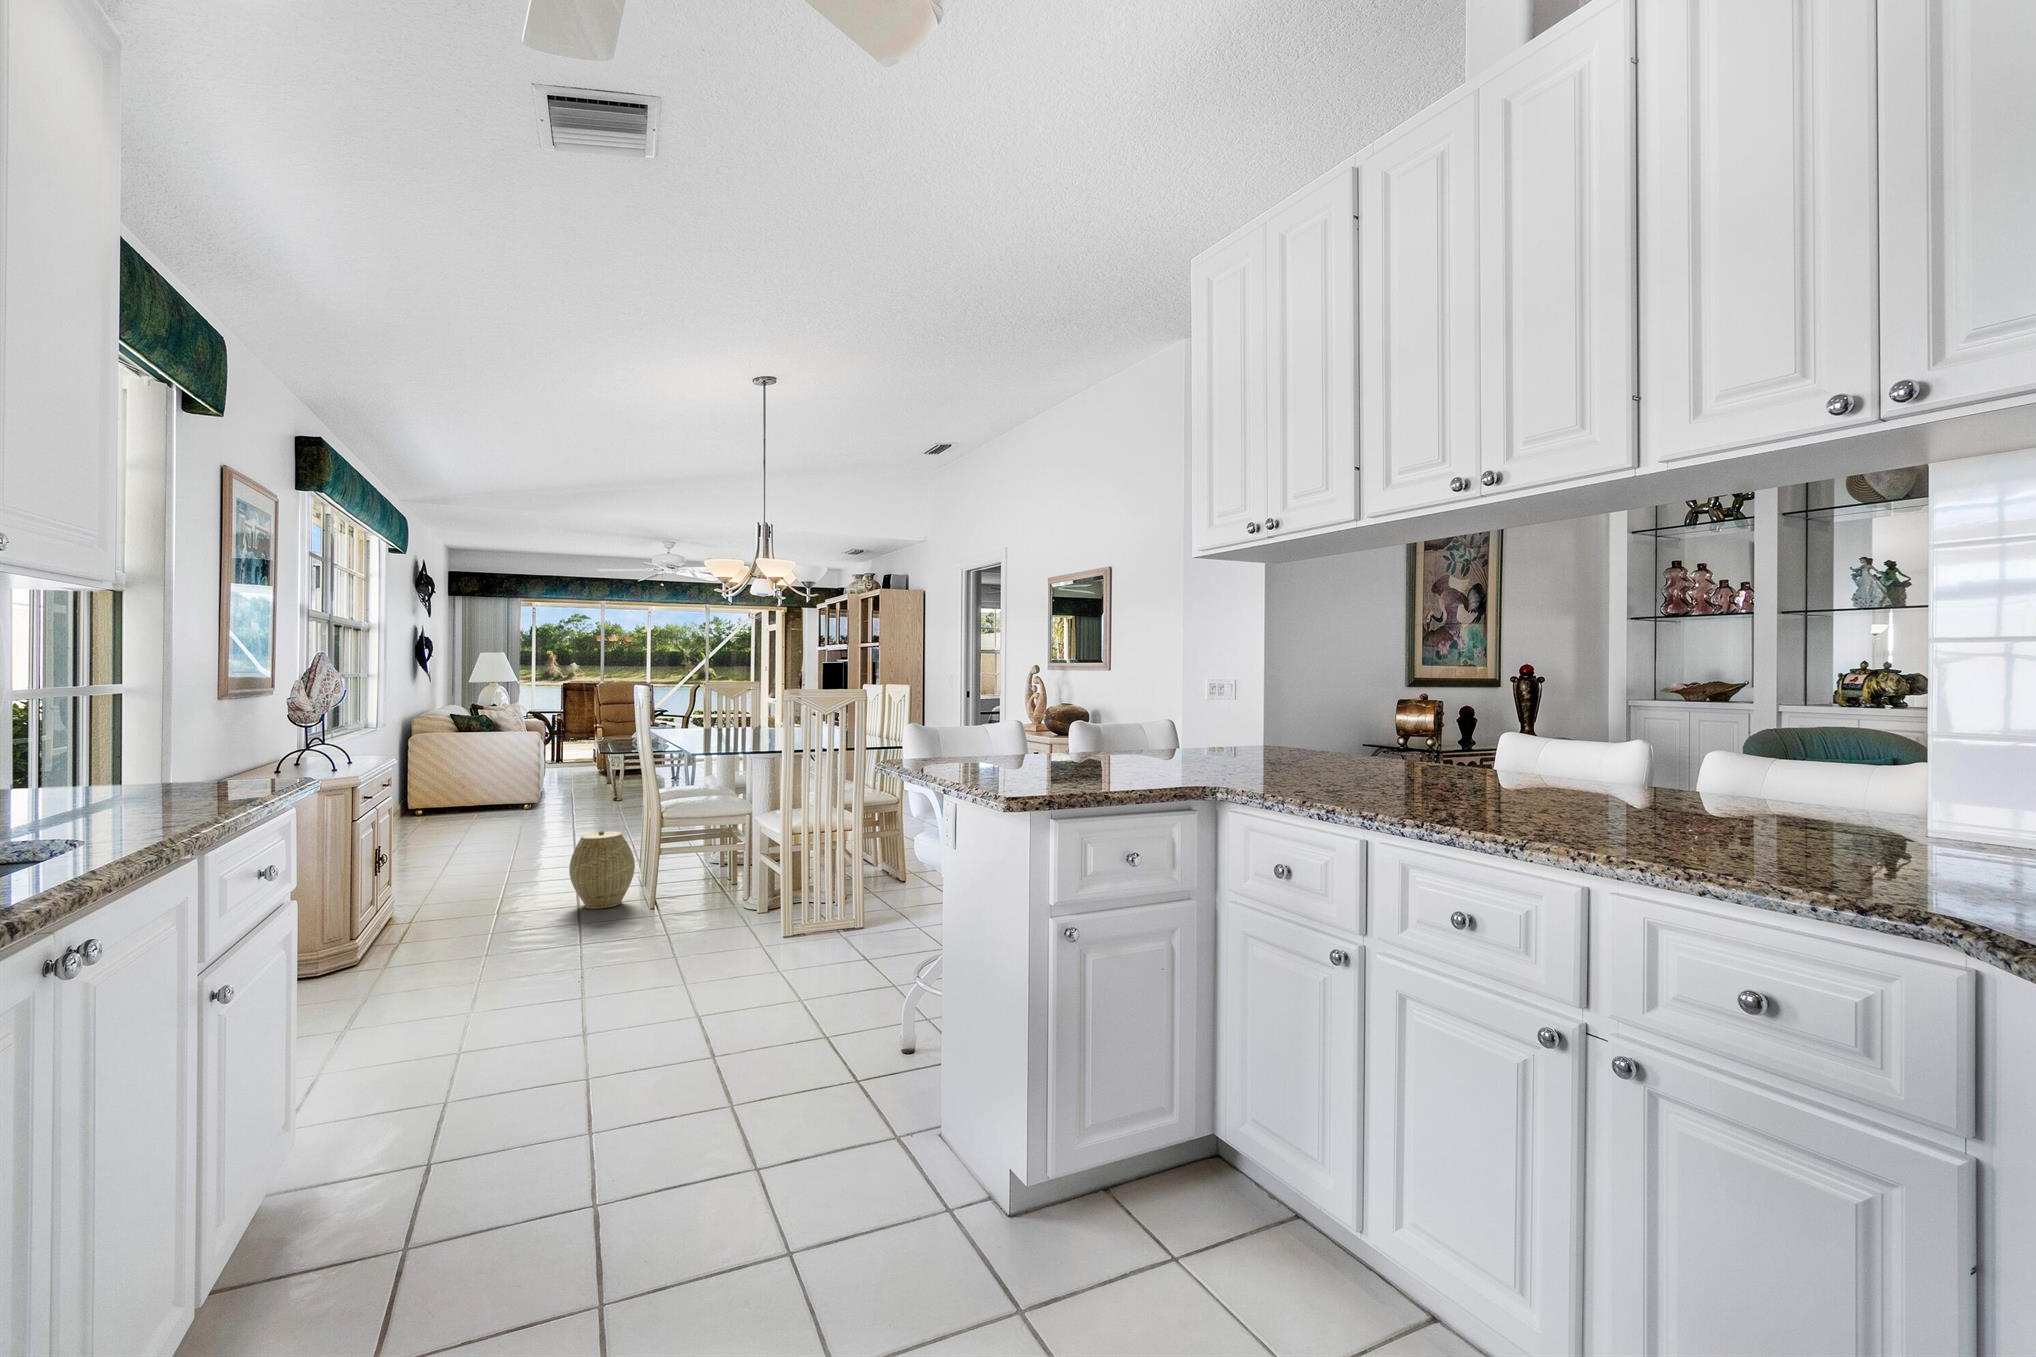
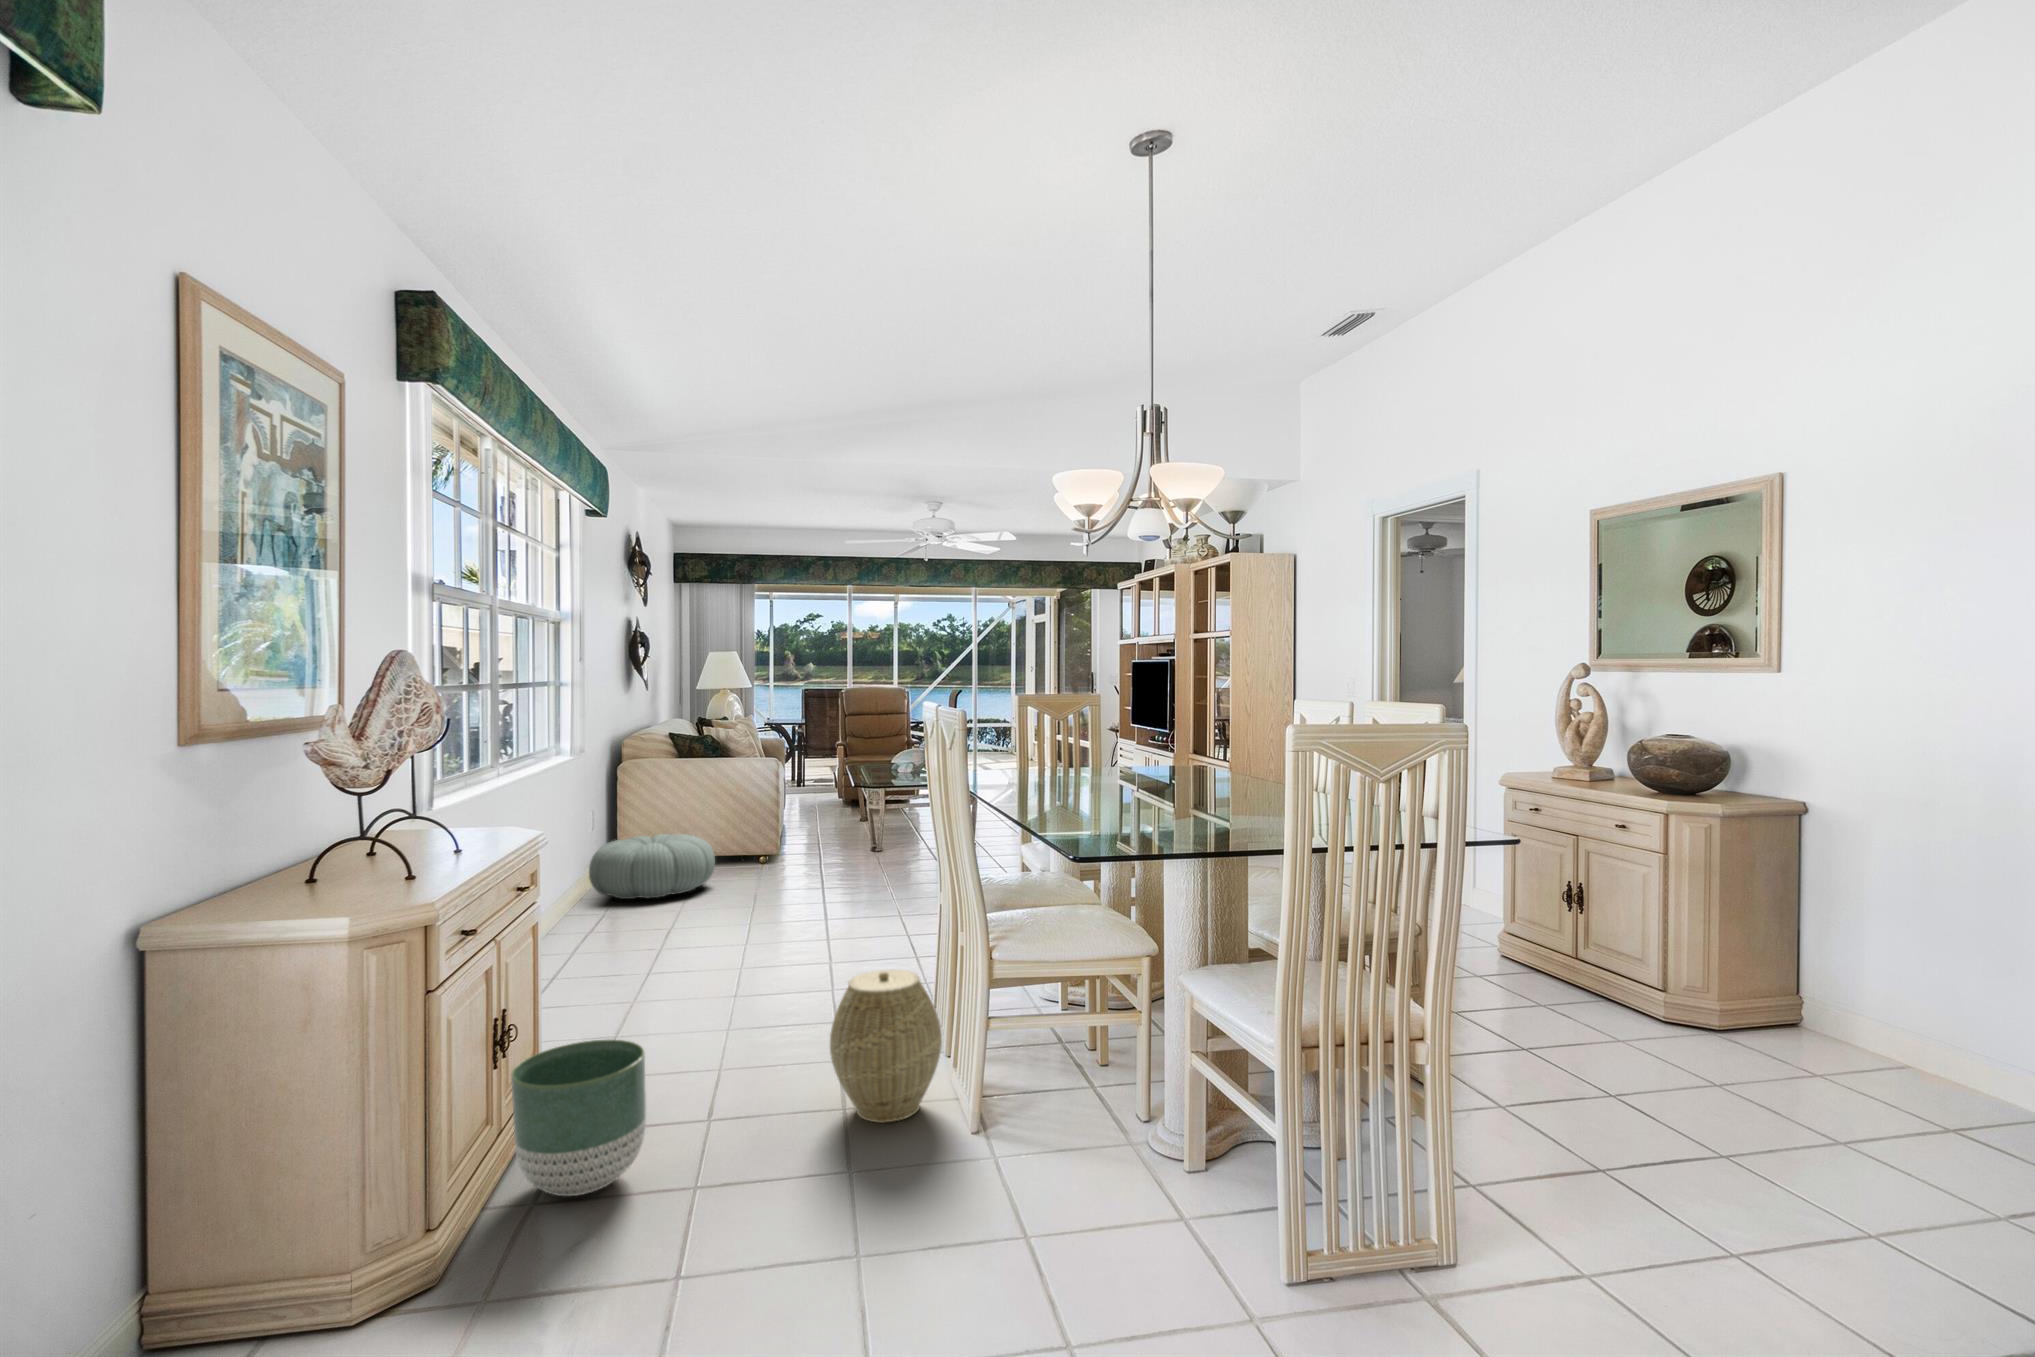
pouf: none [390,787,491,831] -> present [589,834,715,899]
planter: none [388,863,463,936] -> present [511,1040,646,1196]

